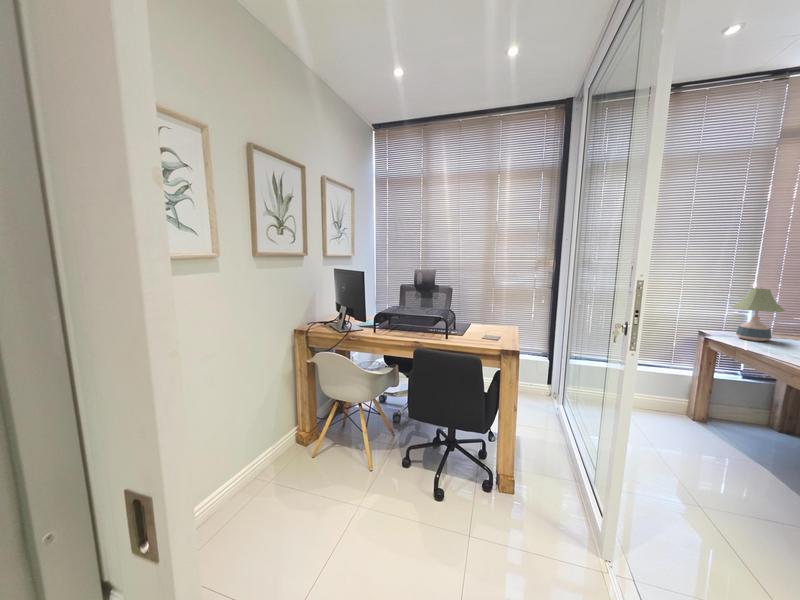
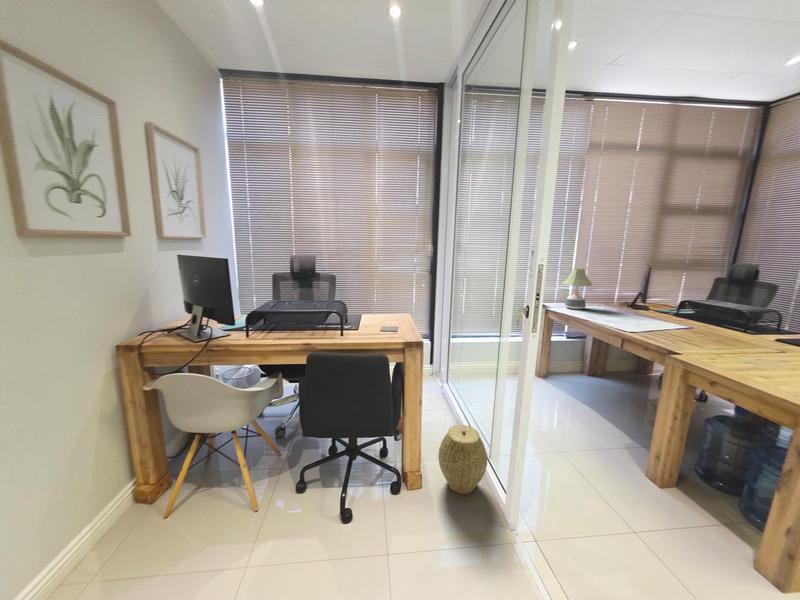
woven basket: none [534,442,589,514] -> present [438,425,487,494]

